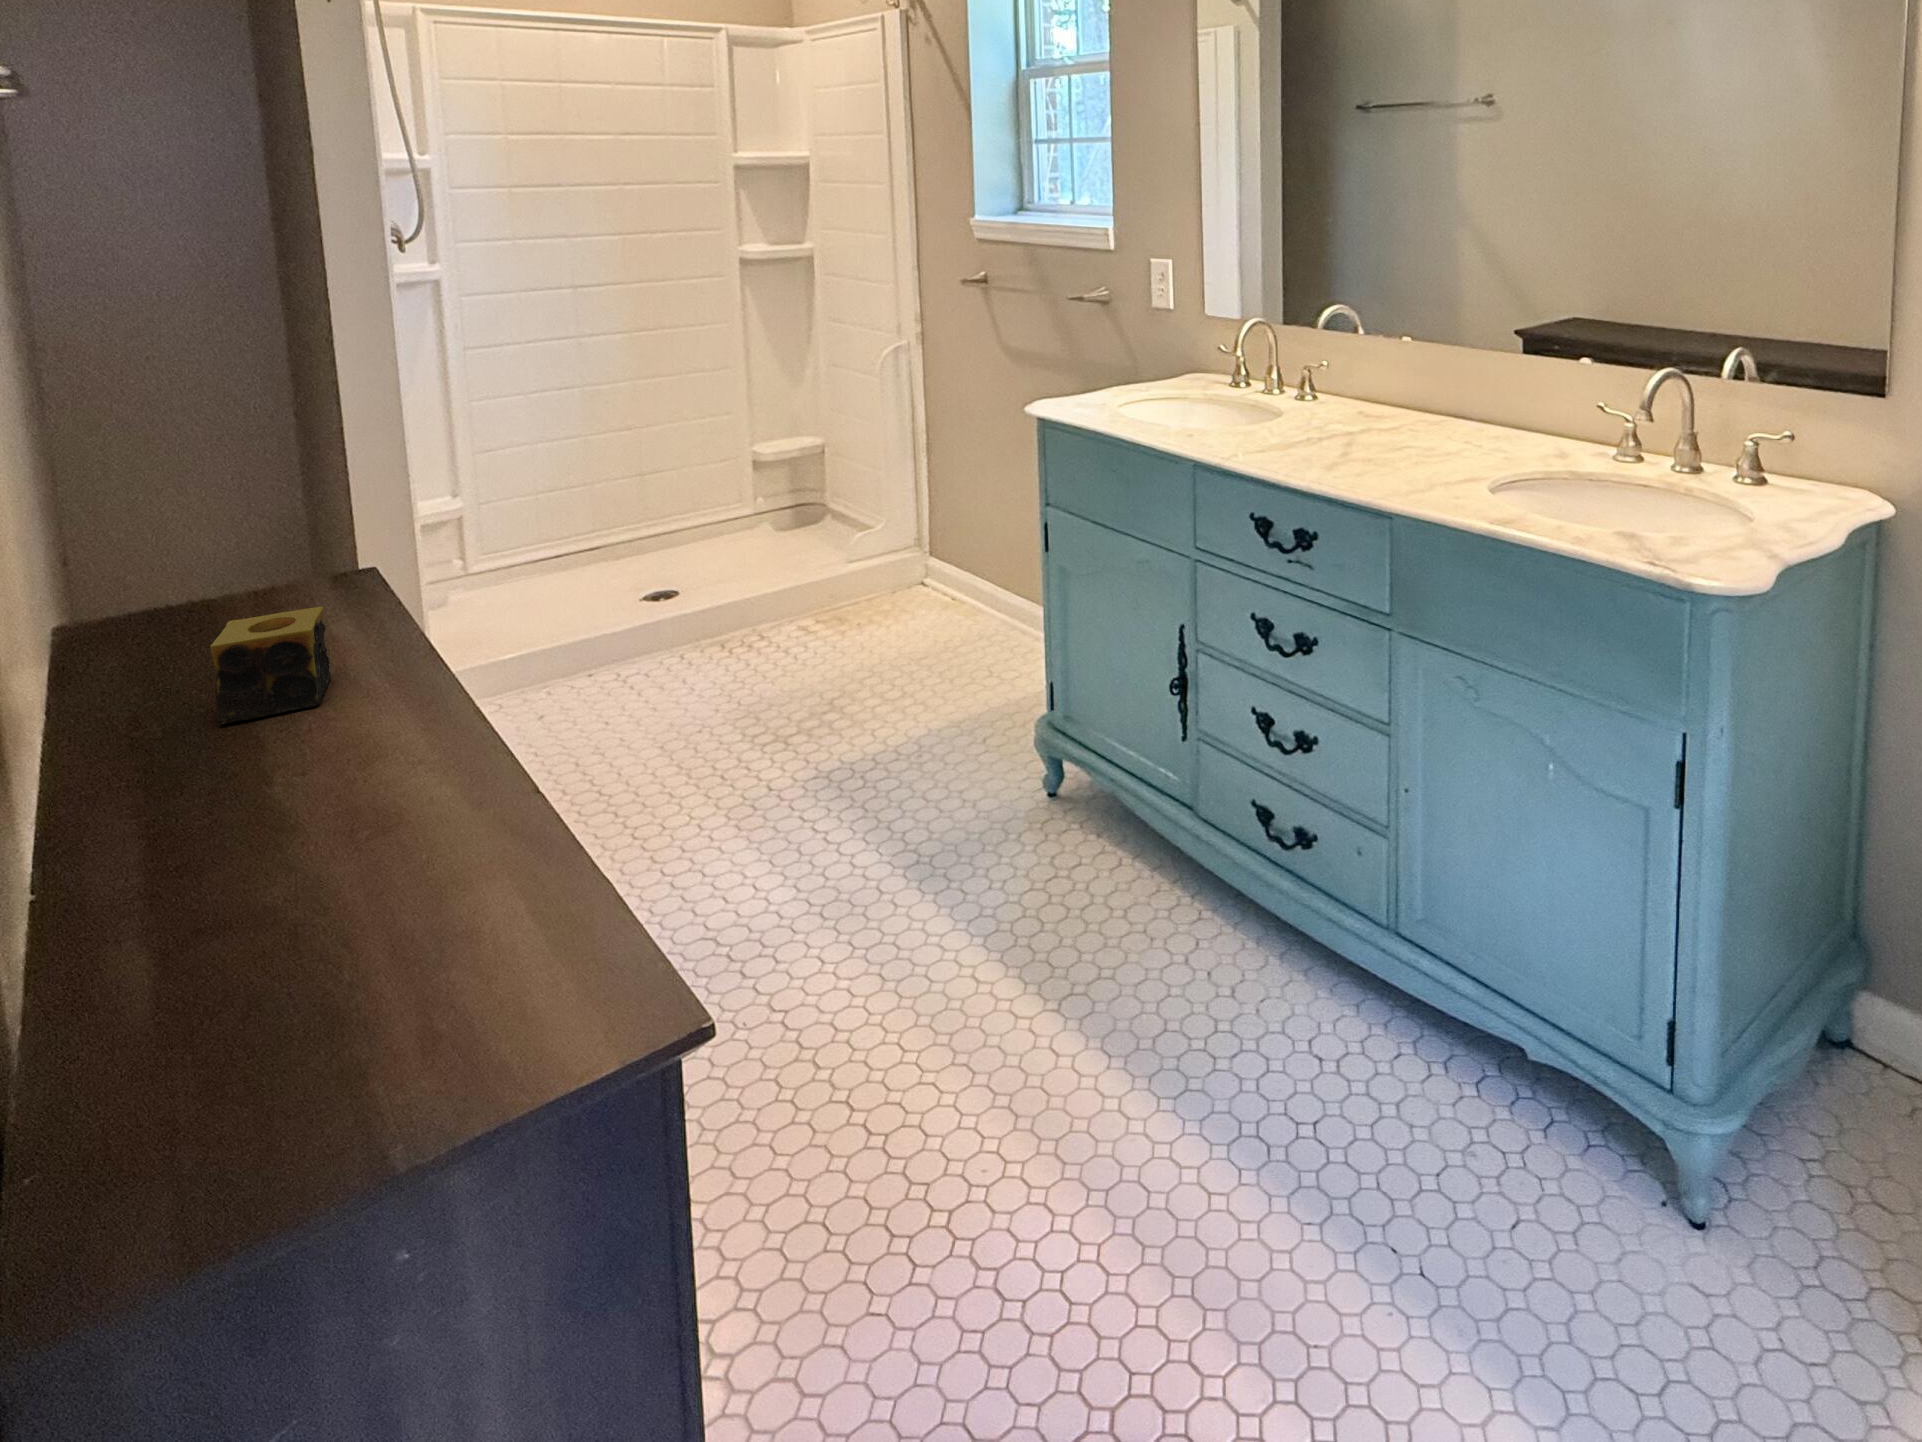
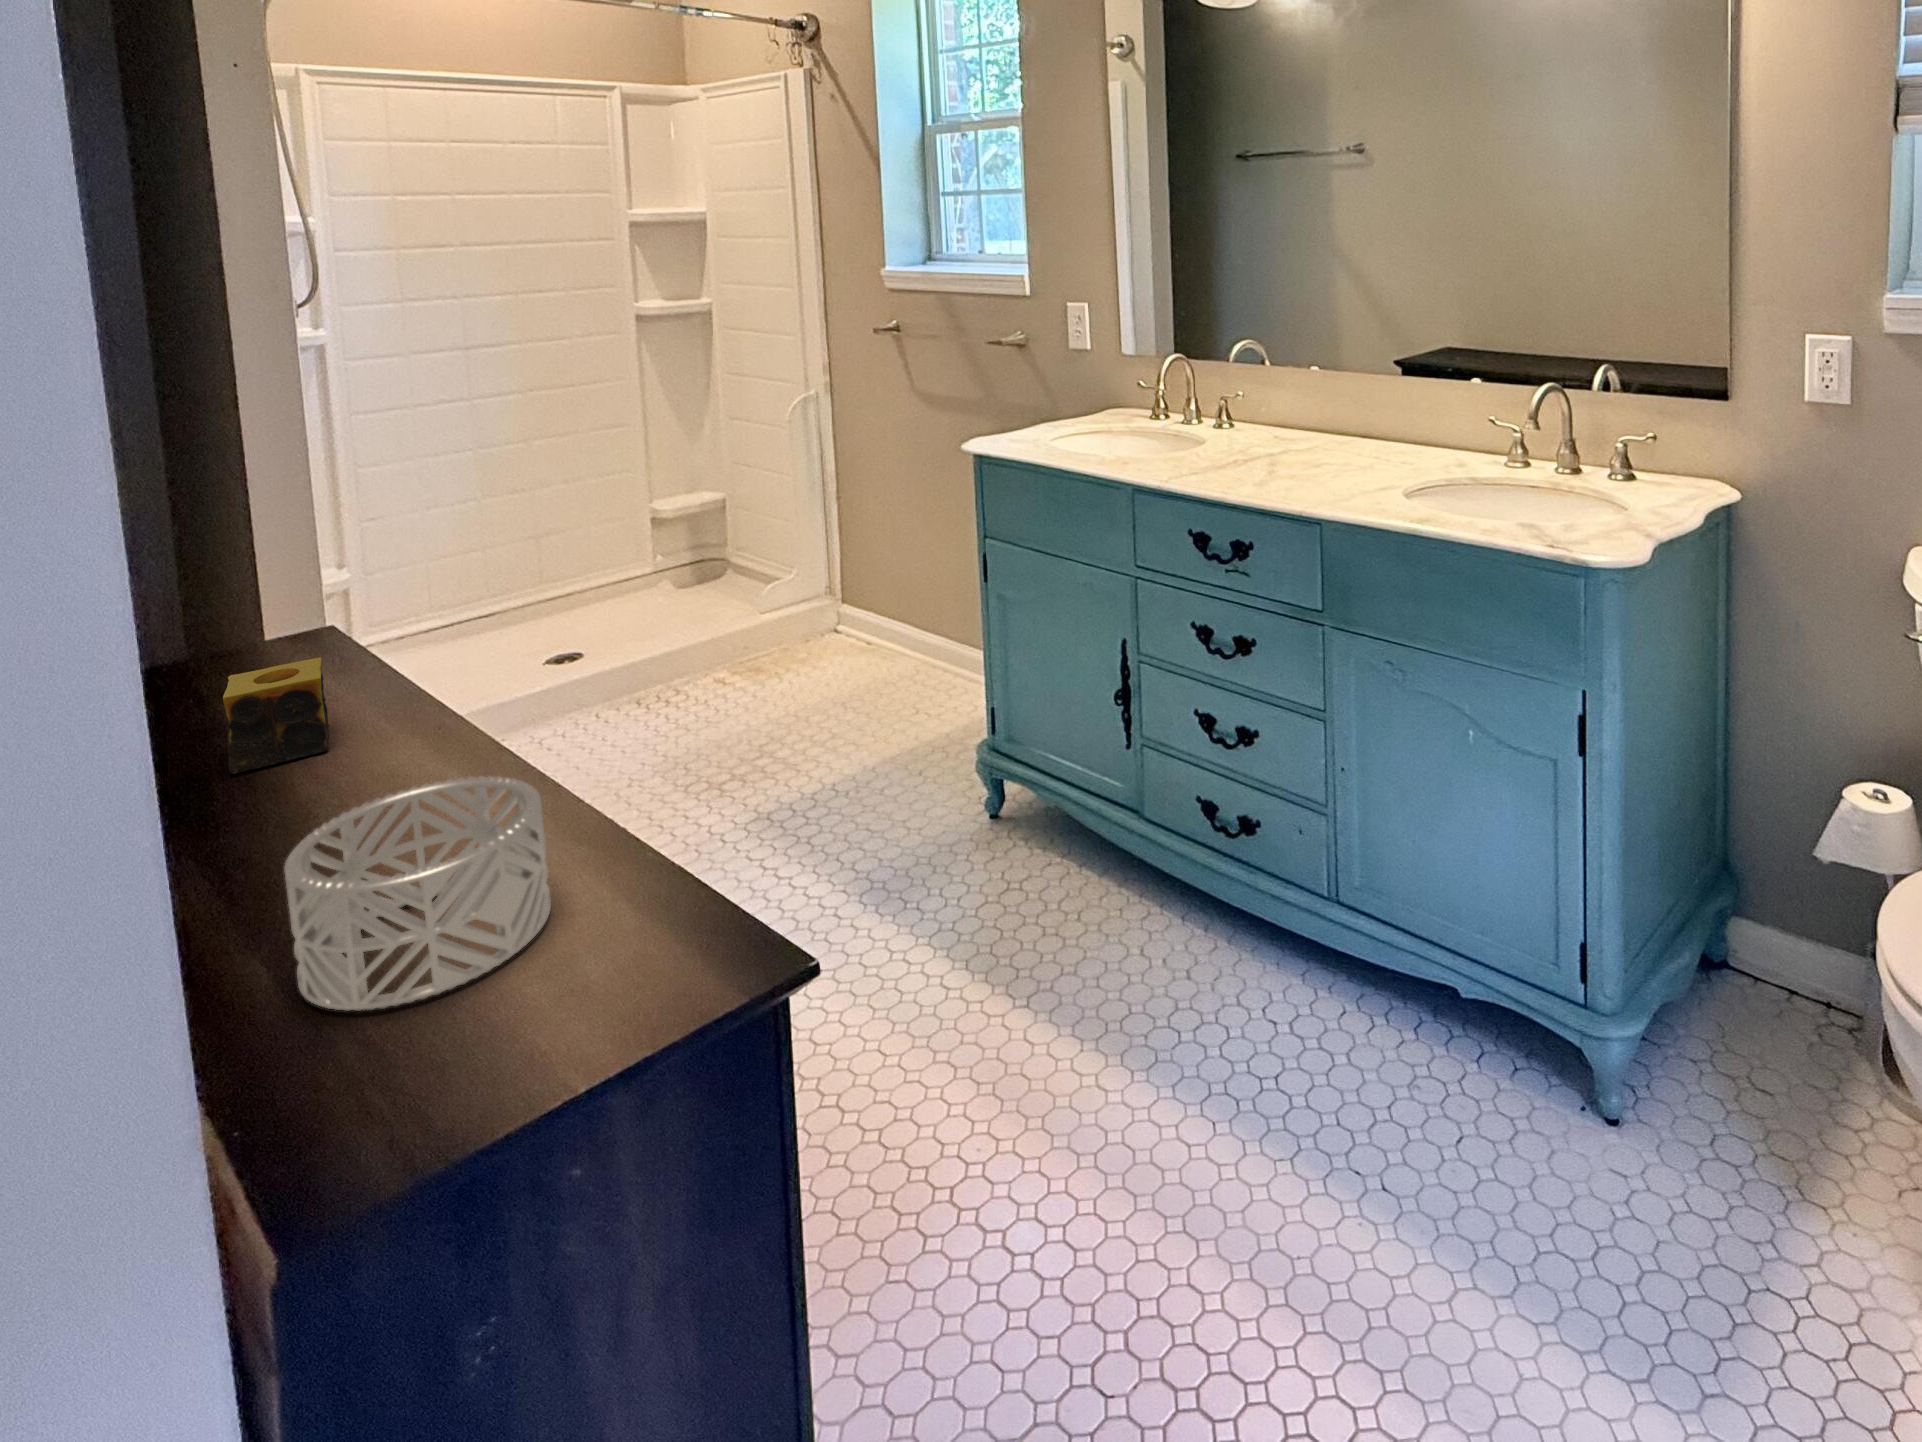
decorative bowl: none [155,764,464,1030] -> present [284,776,551,1011]

